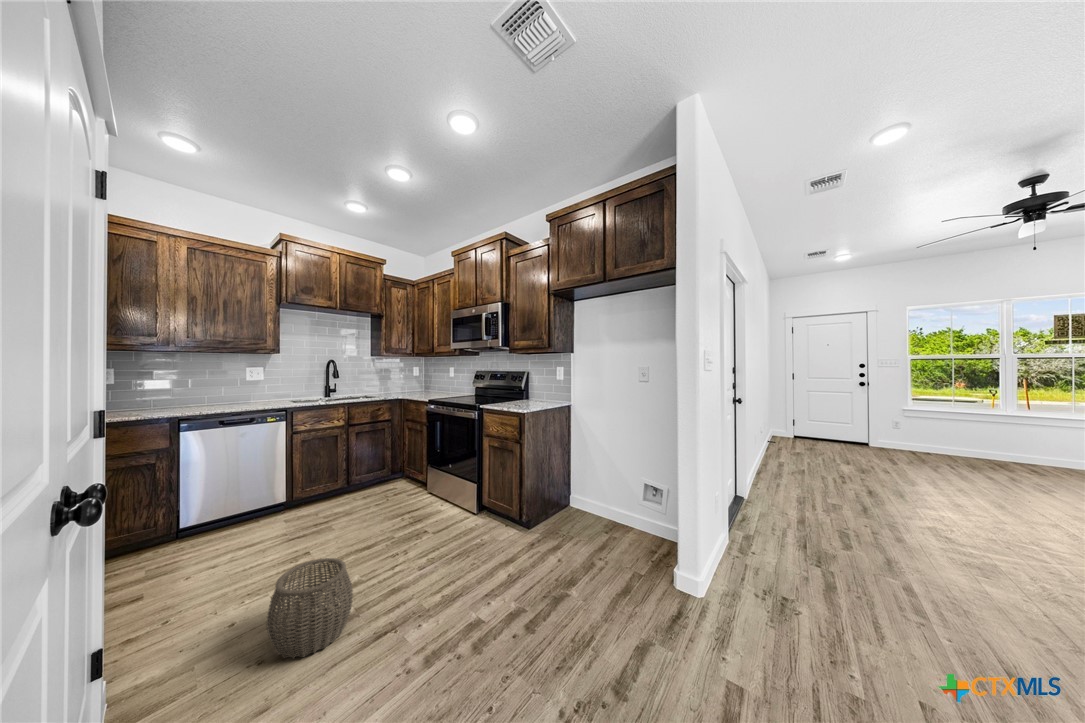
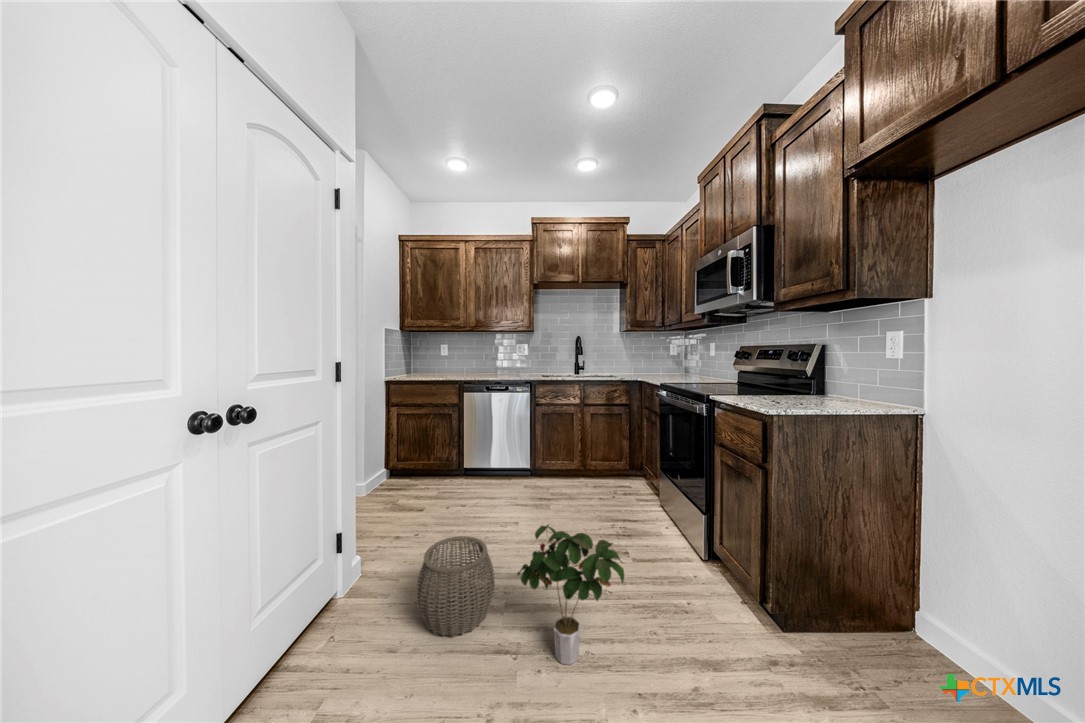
potted plant: none [382,509,472,610] -> present [517,525,624,665]

